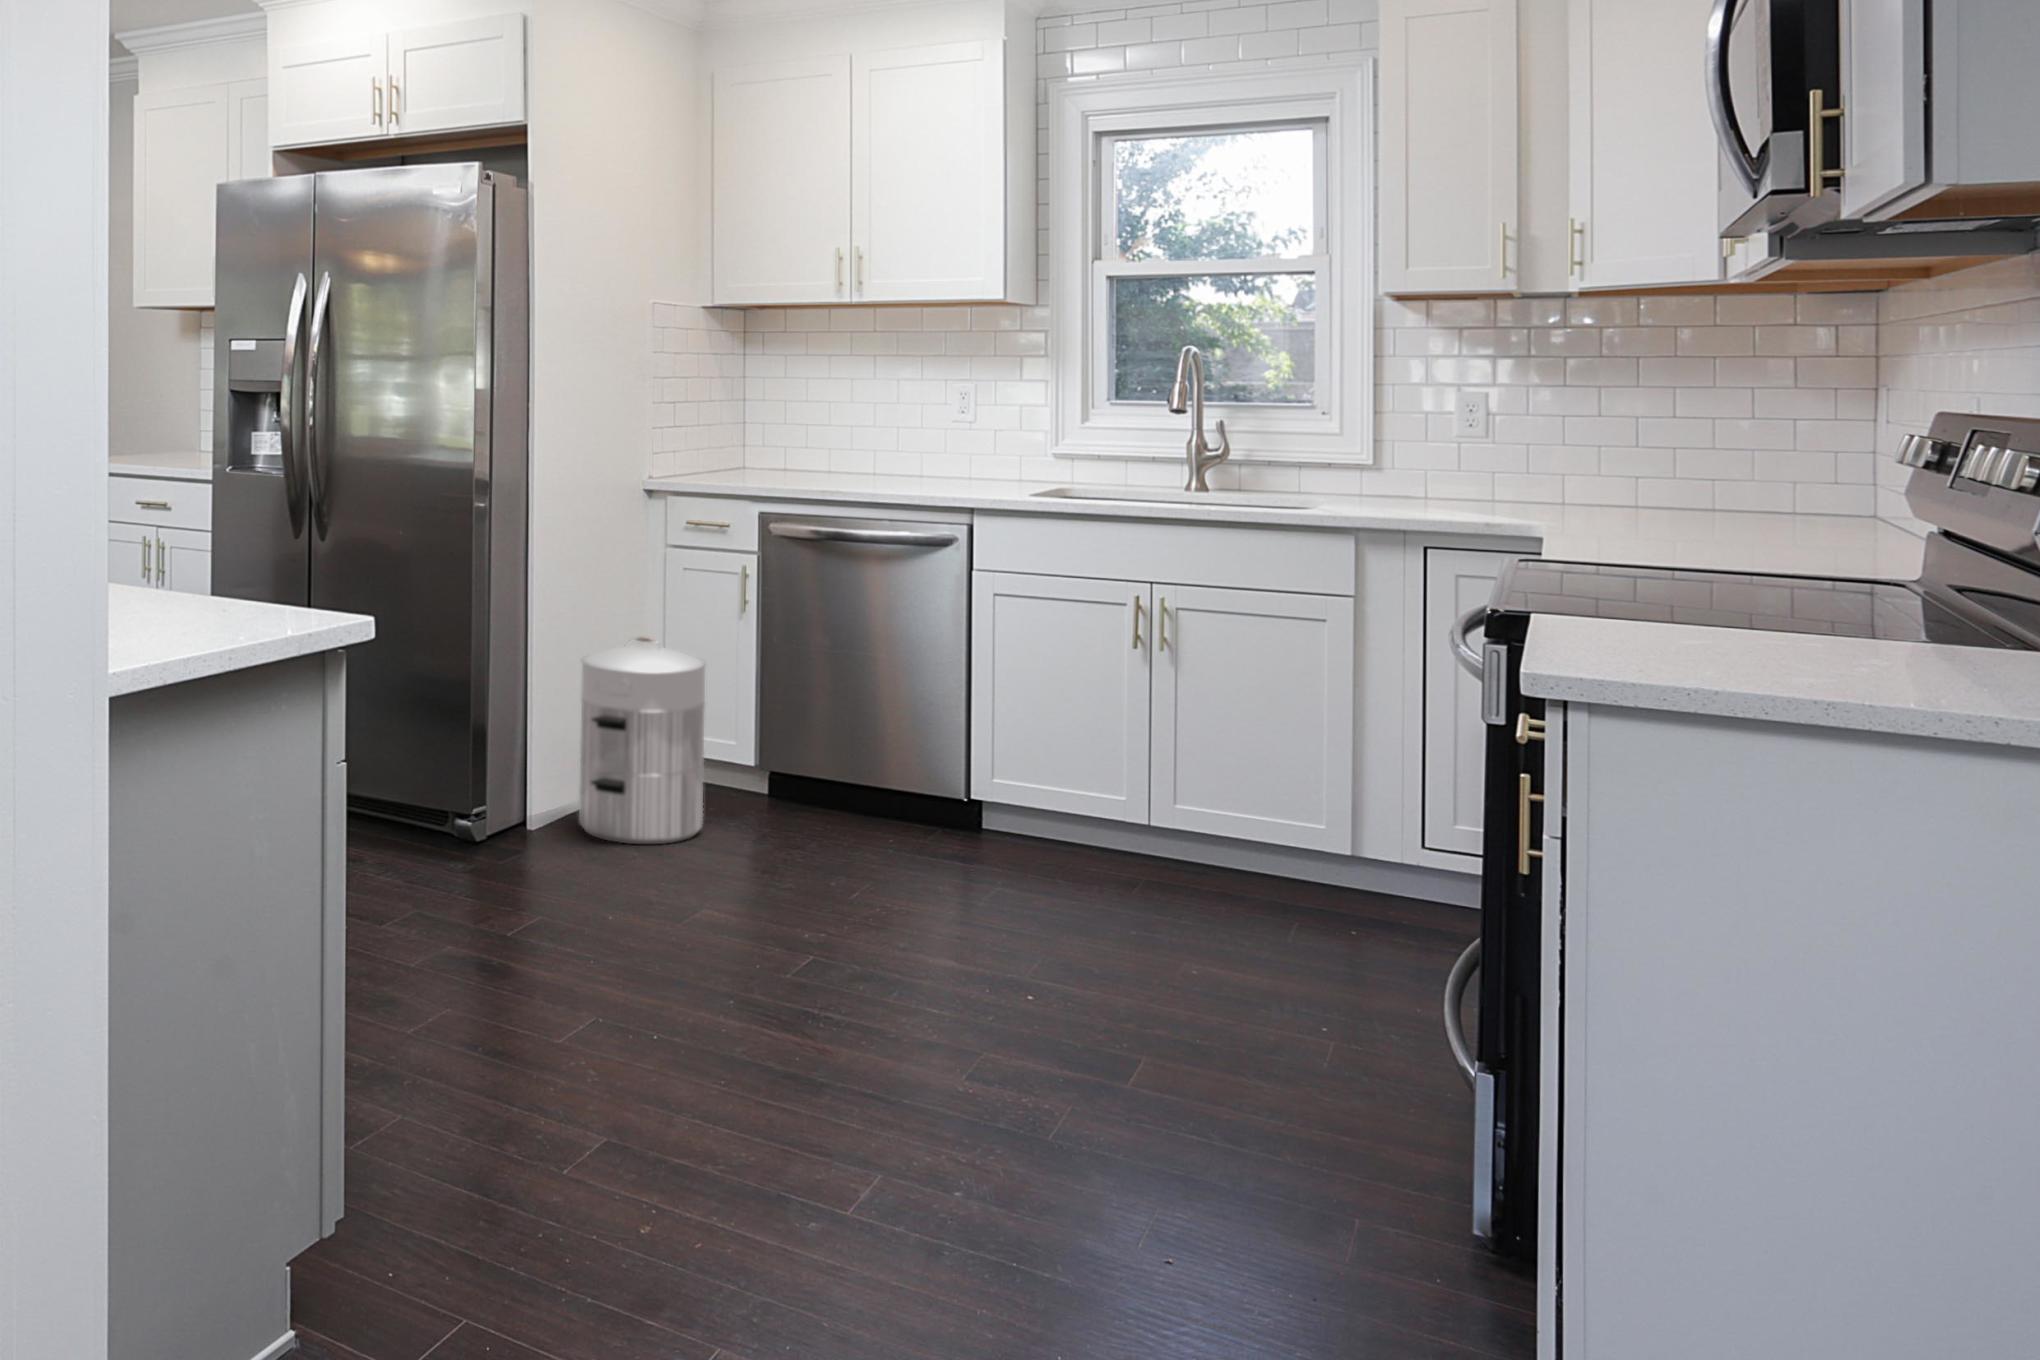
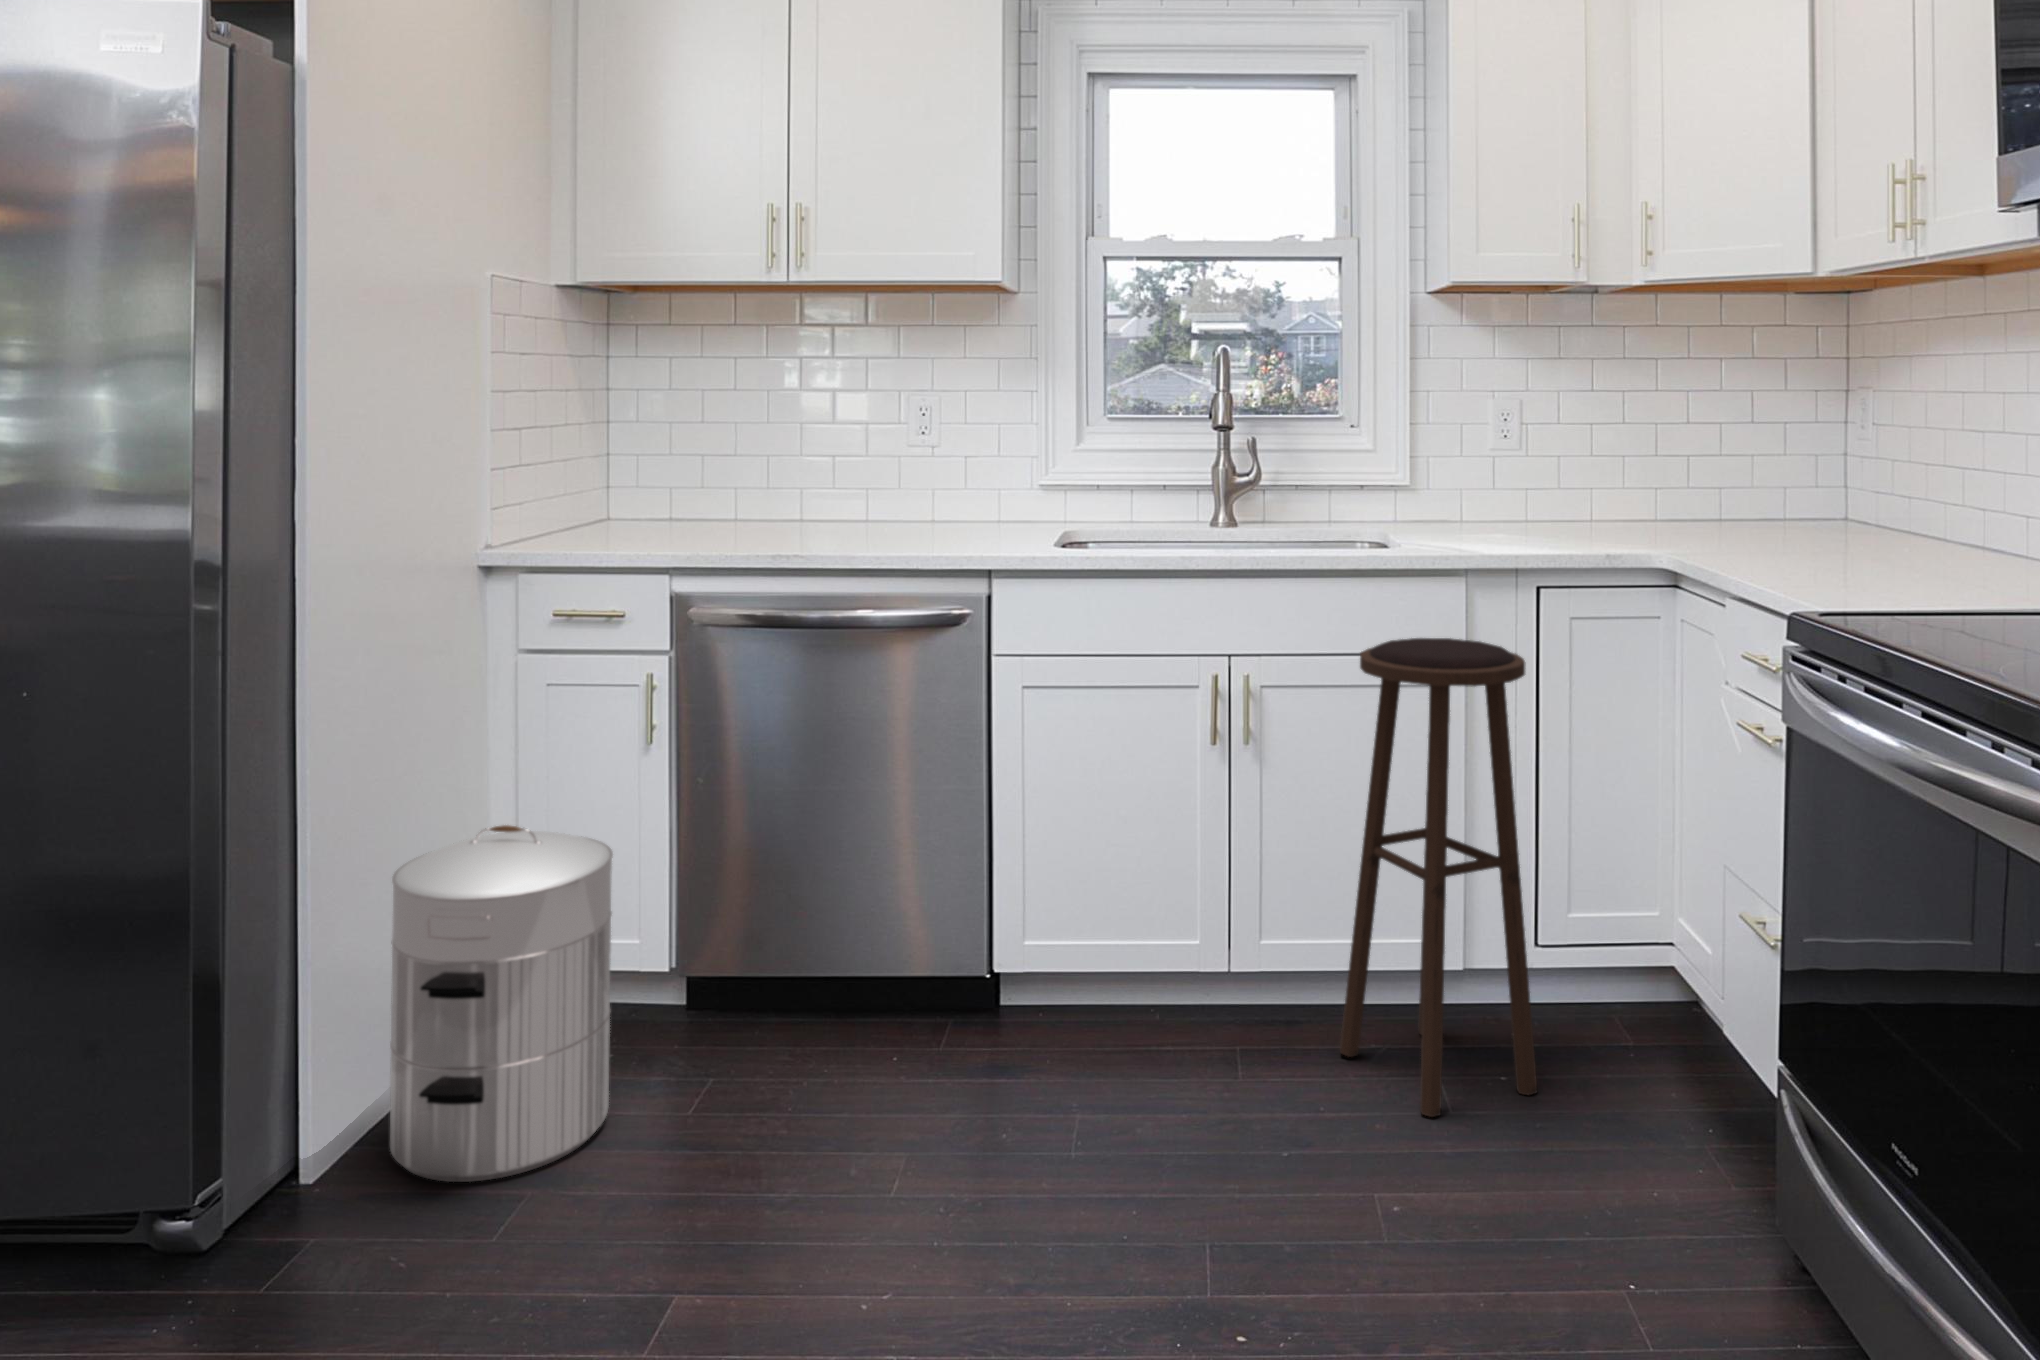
stool: none [1222,569,1373,935] -> present [1340,638,1537,1117]

